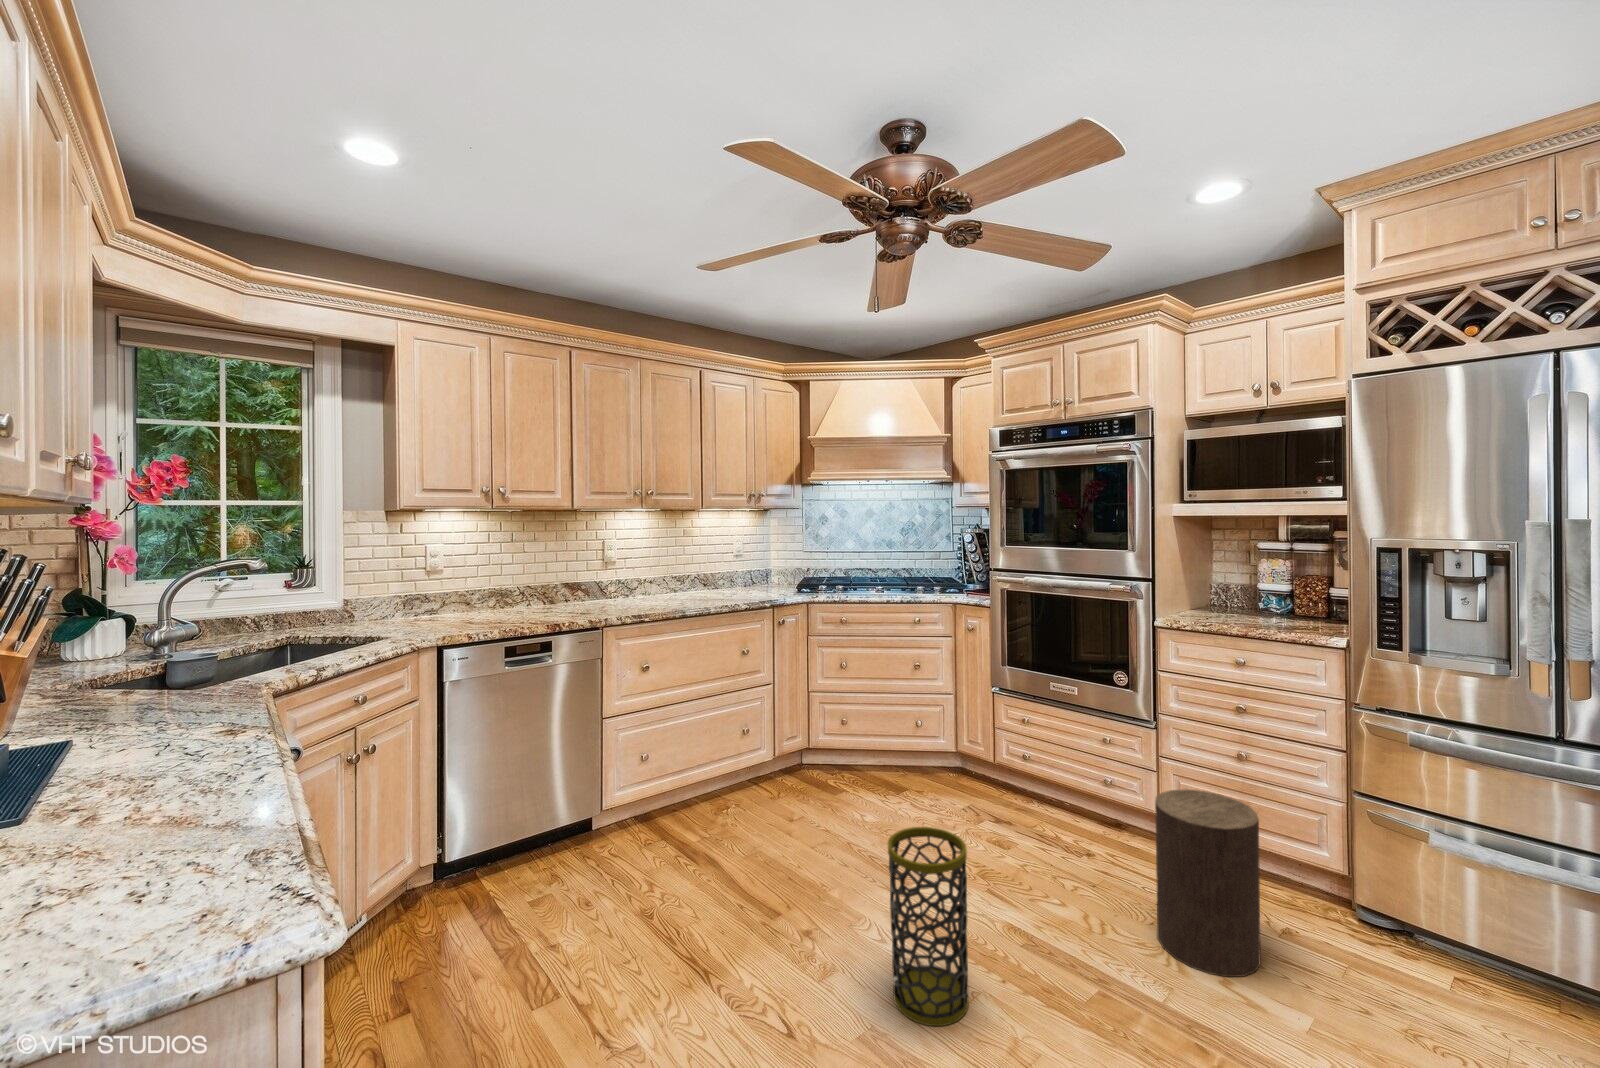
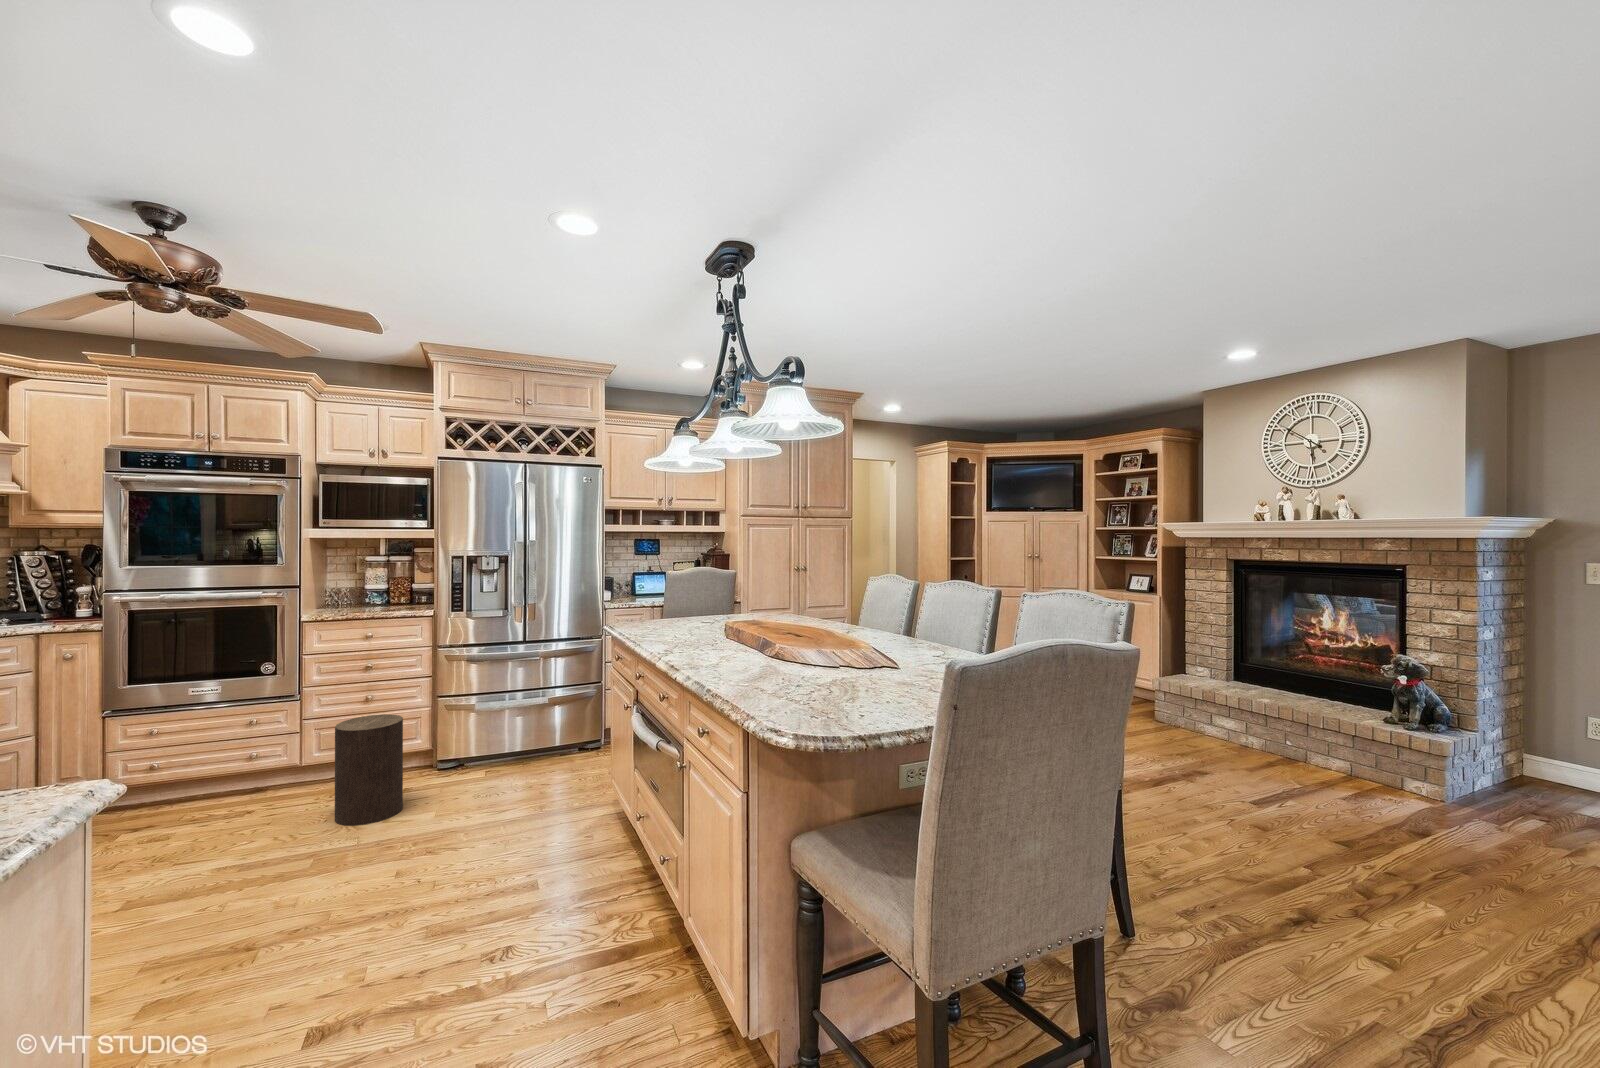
trash can: present [888,827,969,1026] -> none [144,784,230,942]

